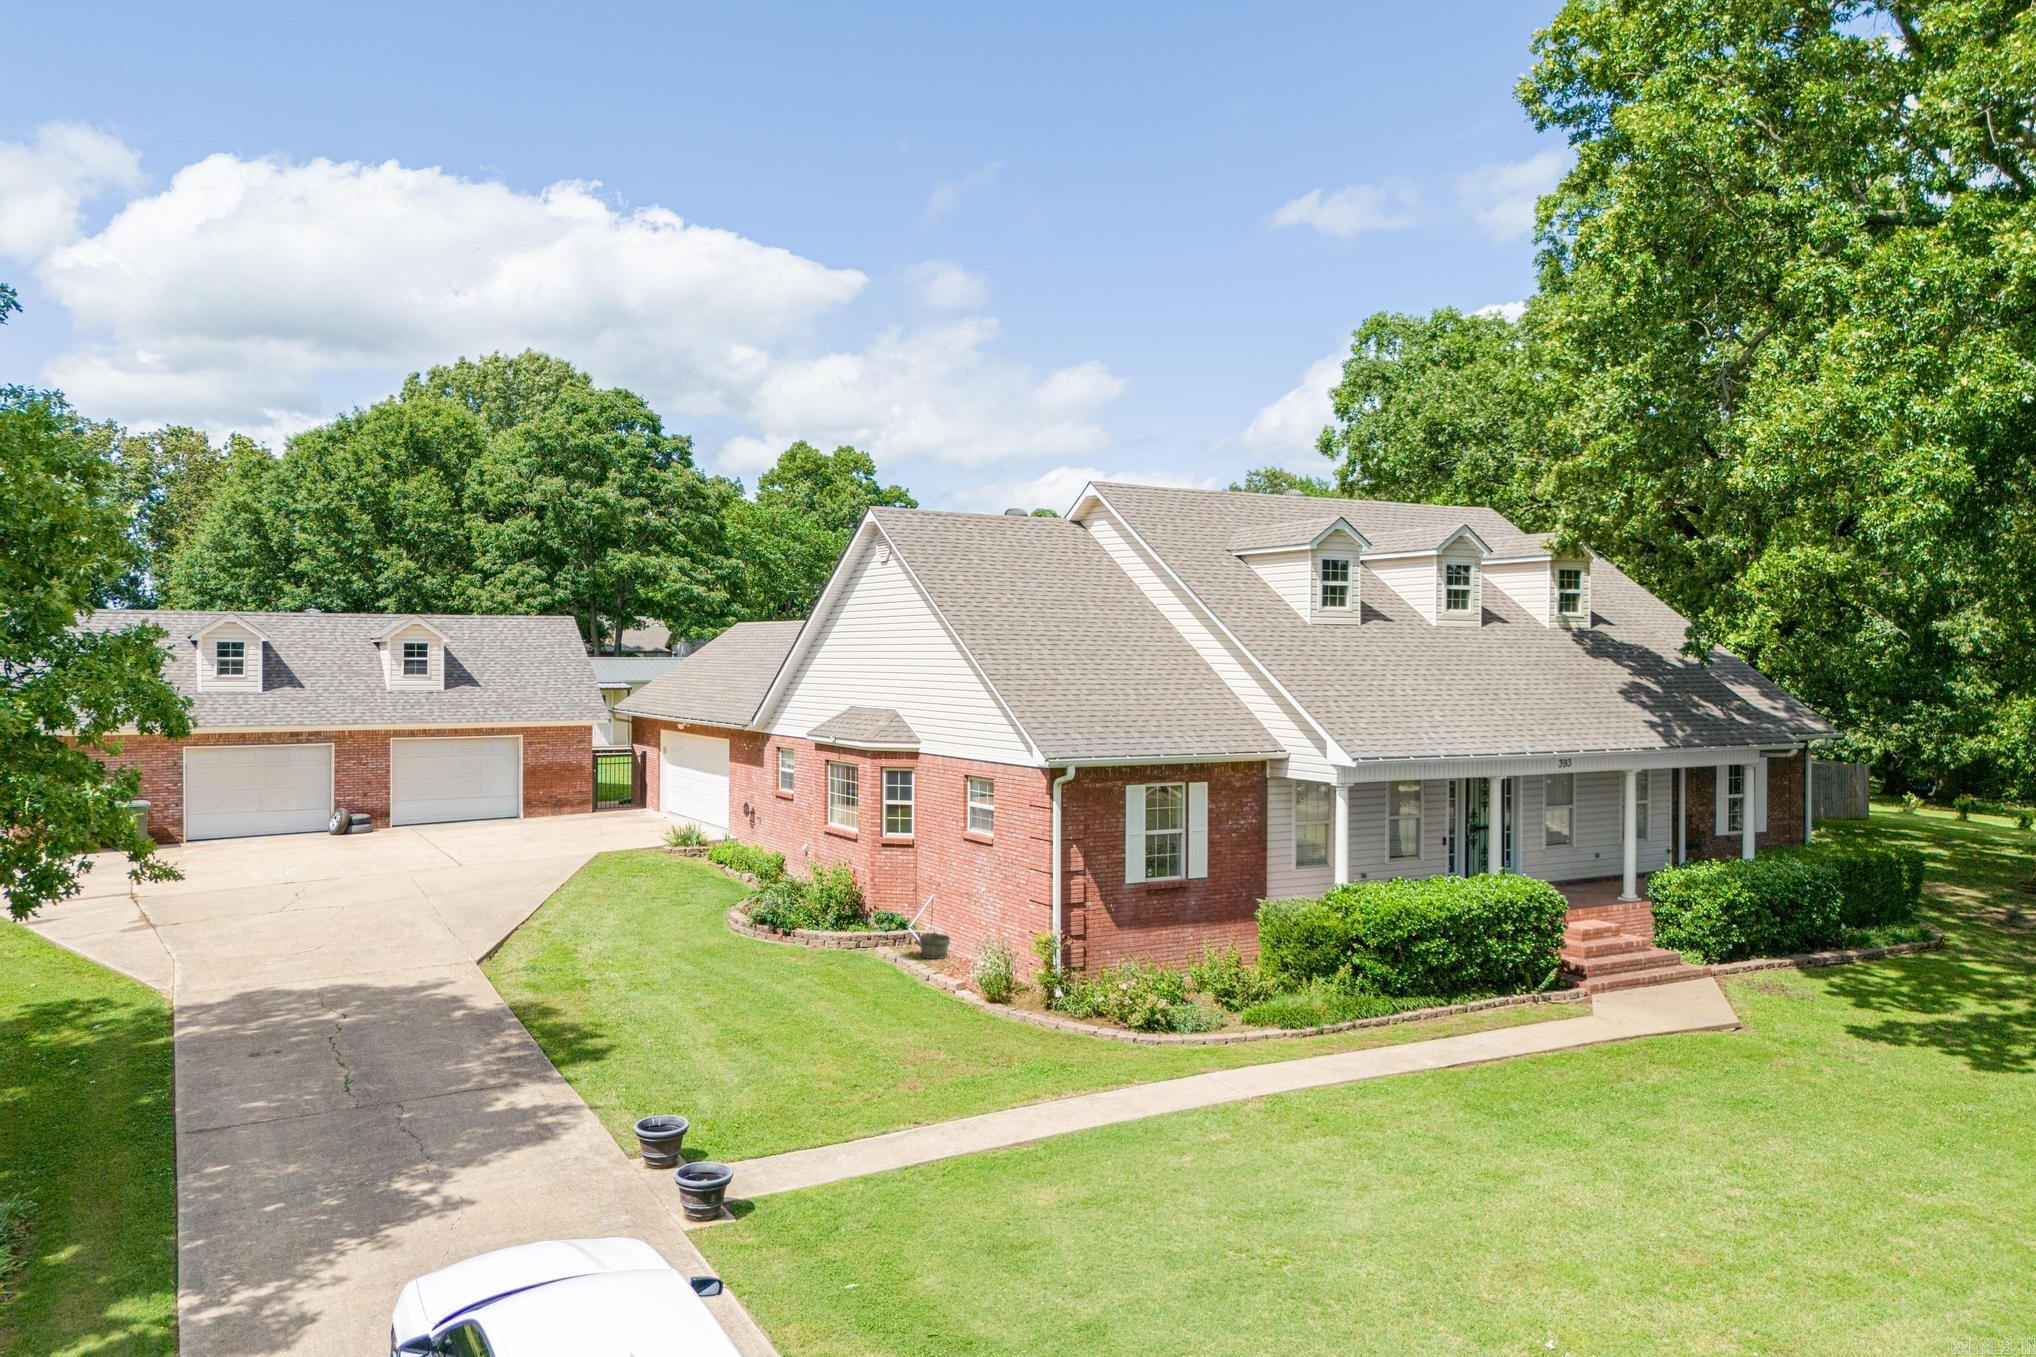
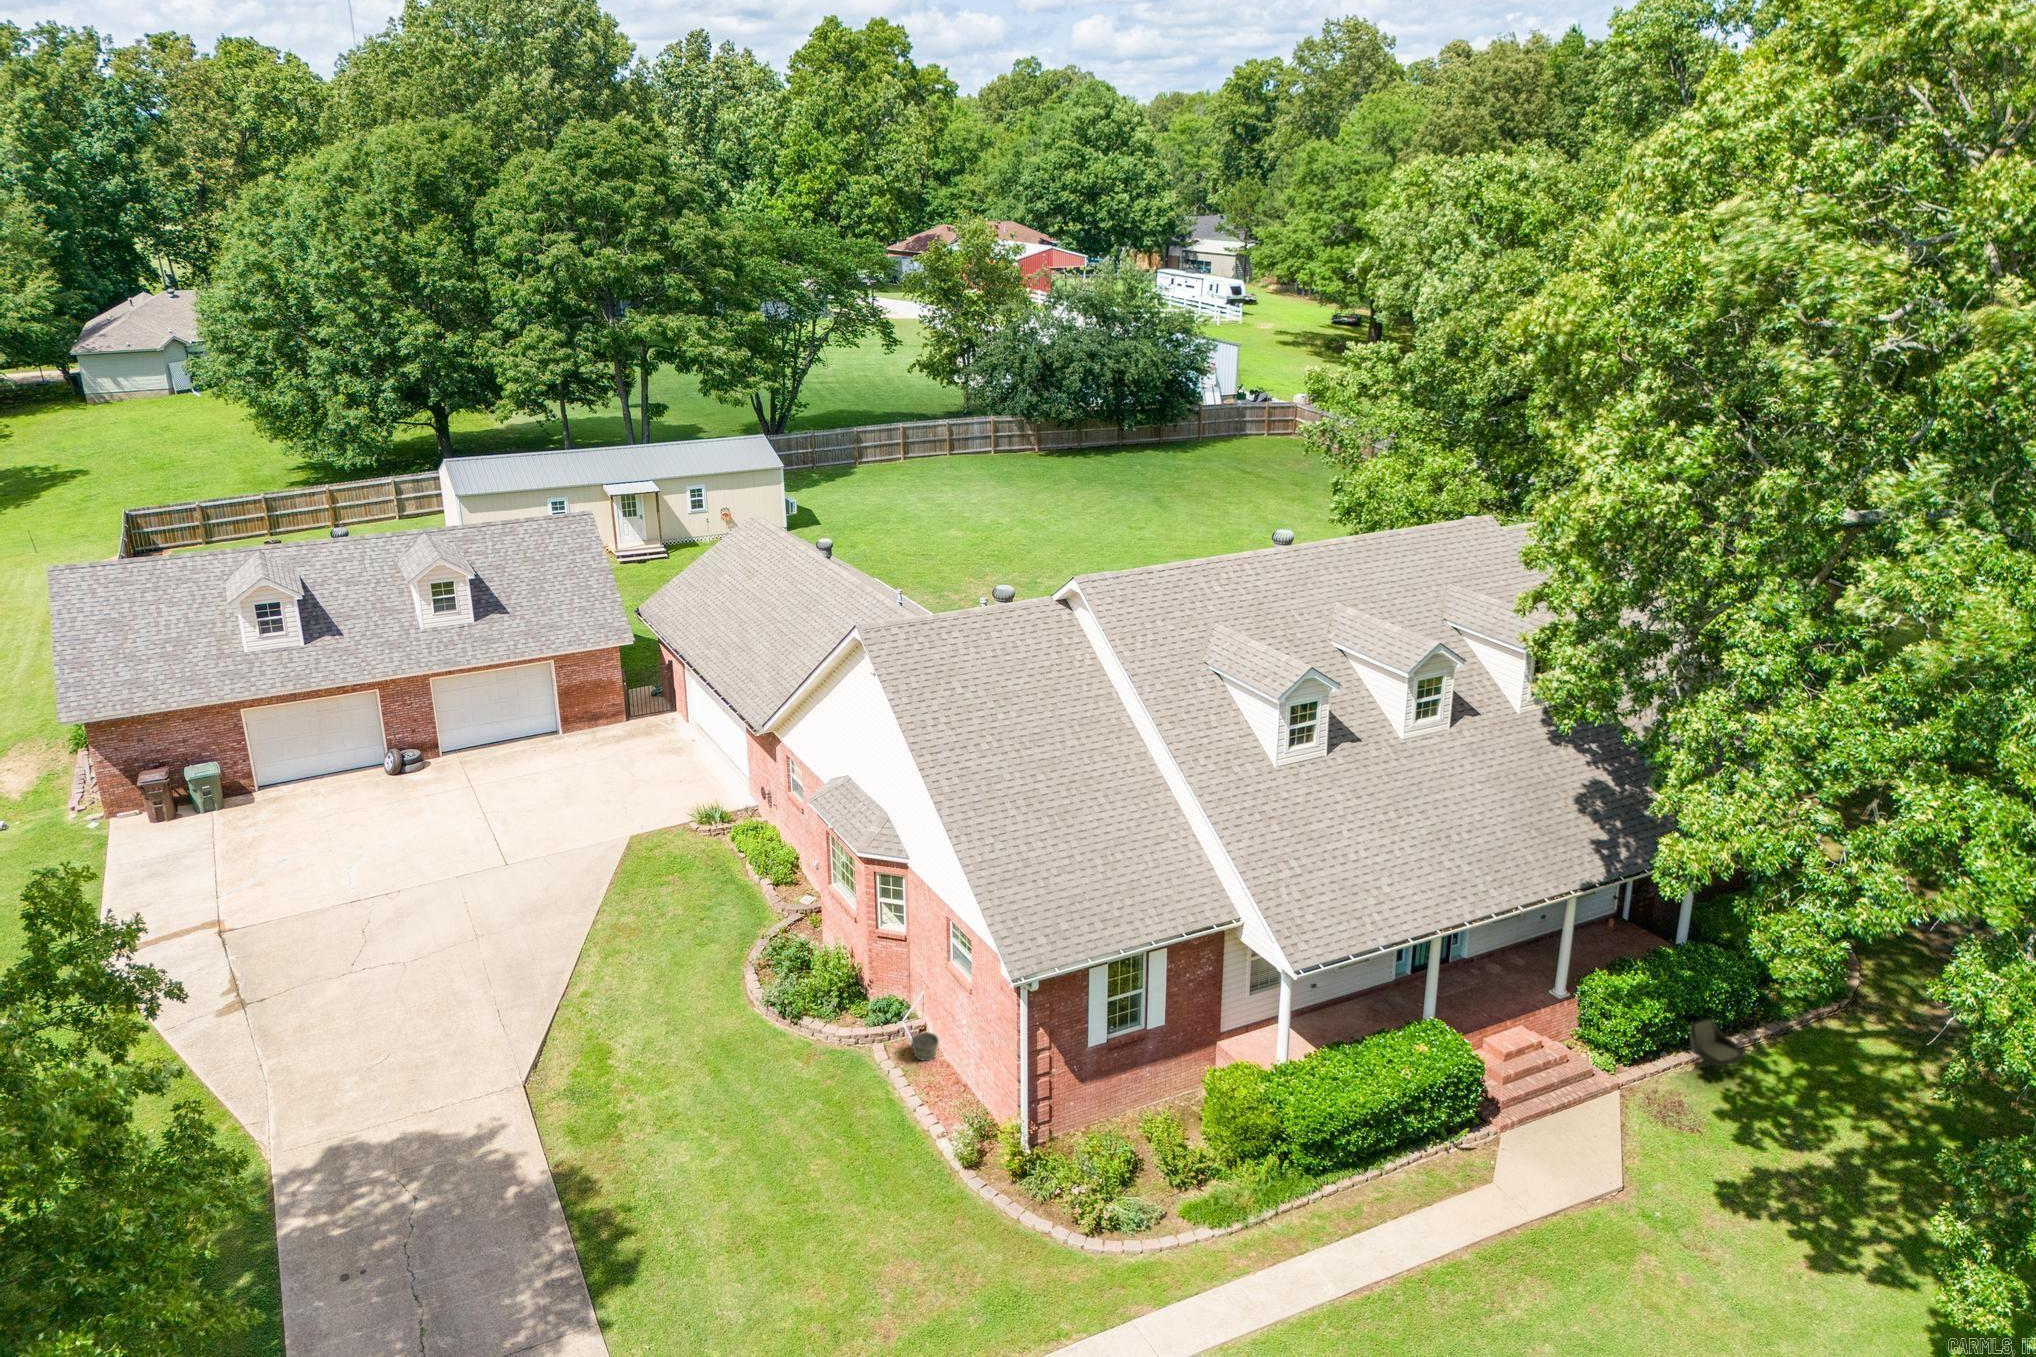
lounge chair: none [1771,908,1838,970] -> present [1690,1019,1743,1080]

